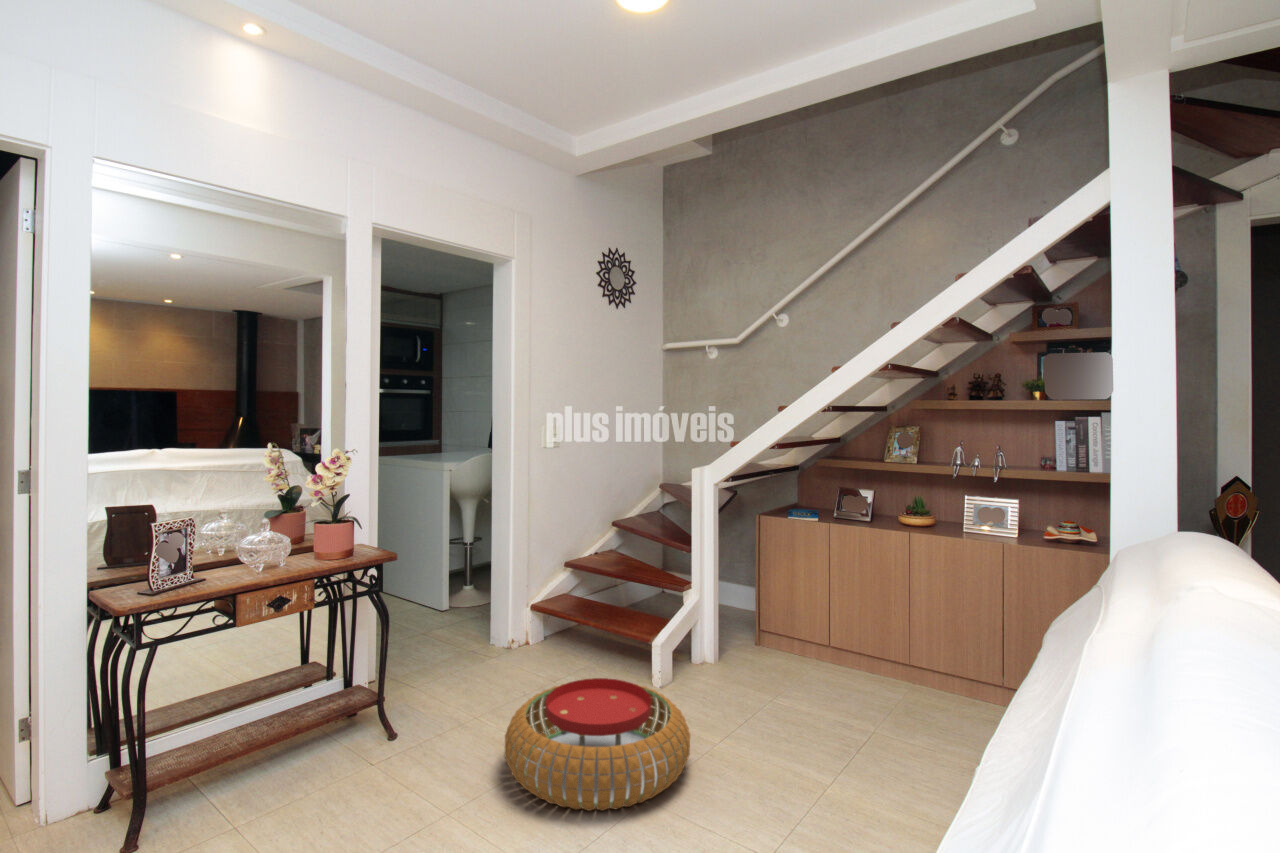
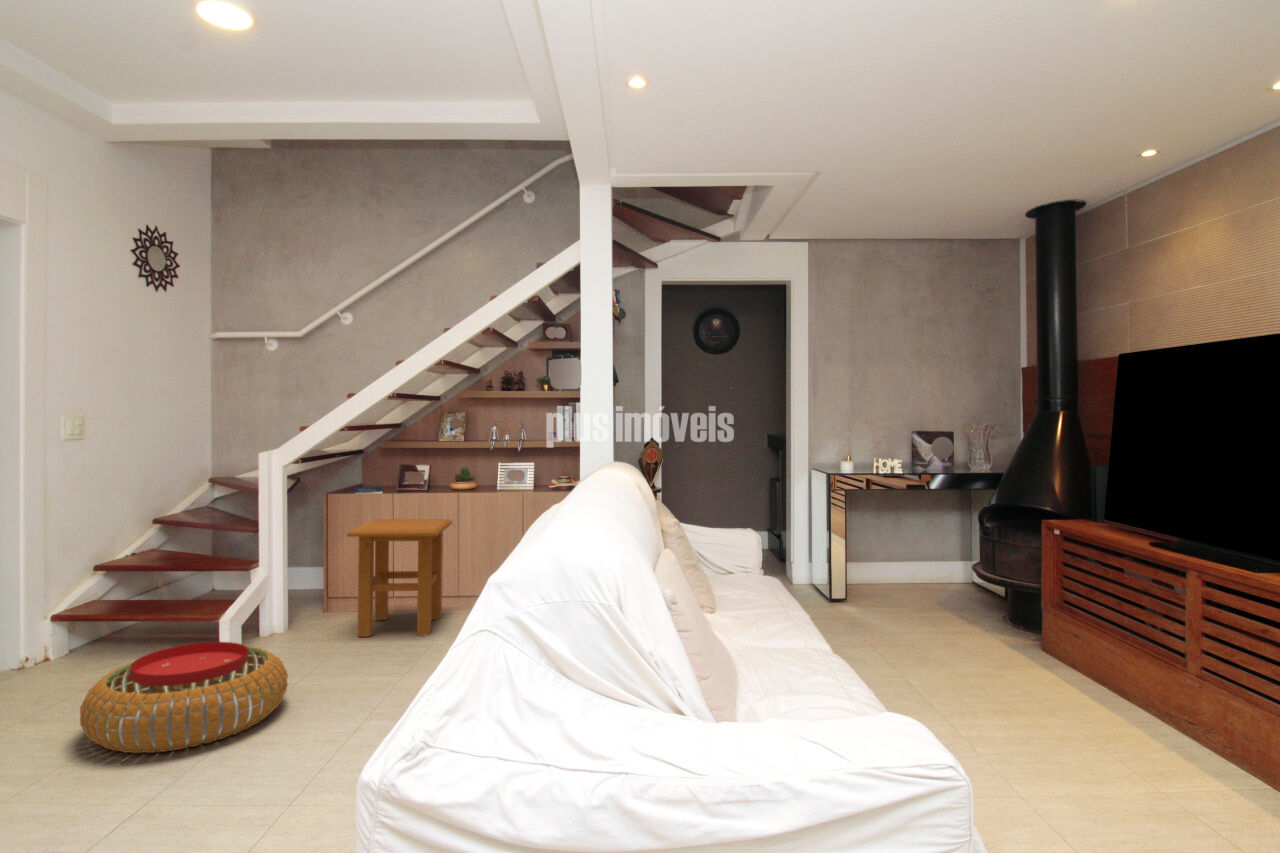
side table: none [770,551,898,710] -> present [347,519,452,637]

